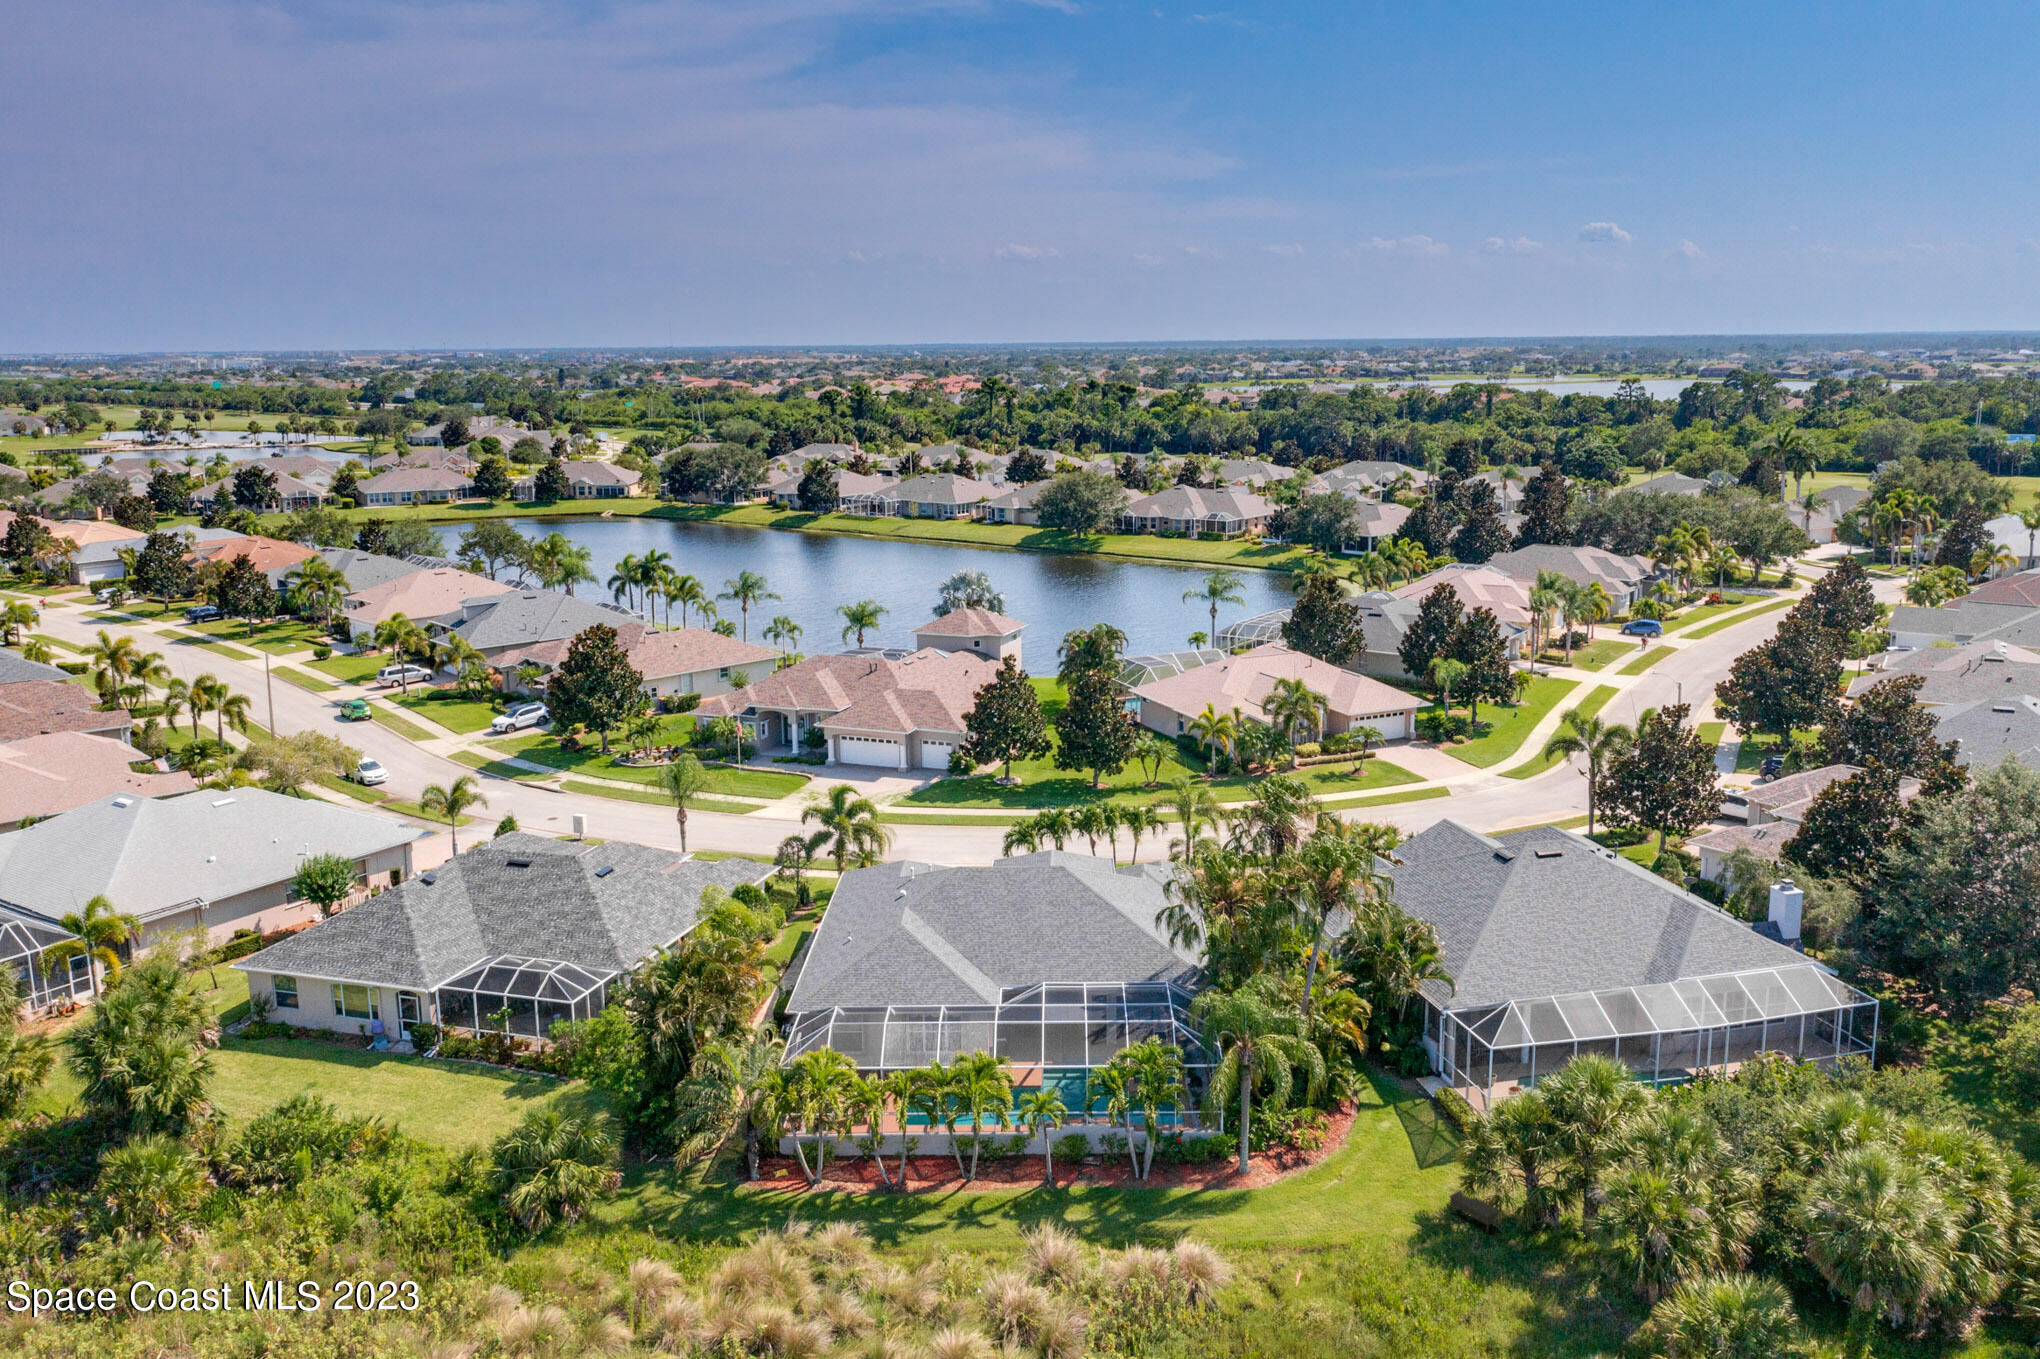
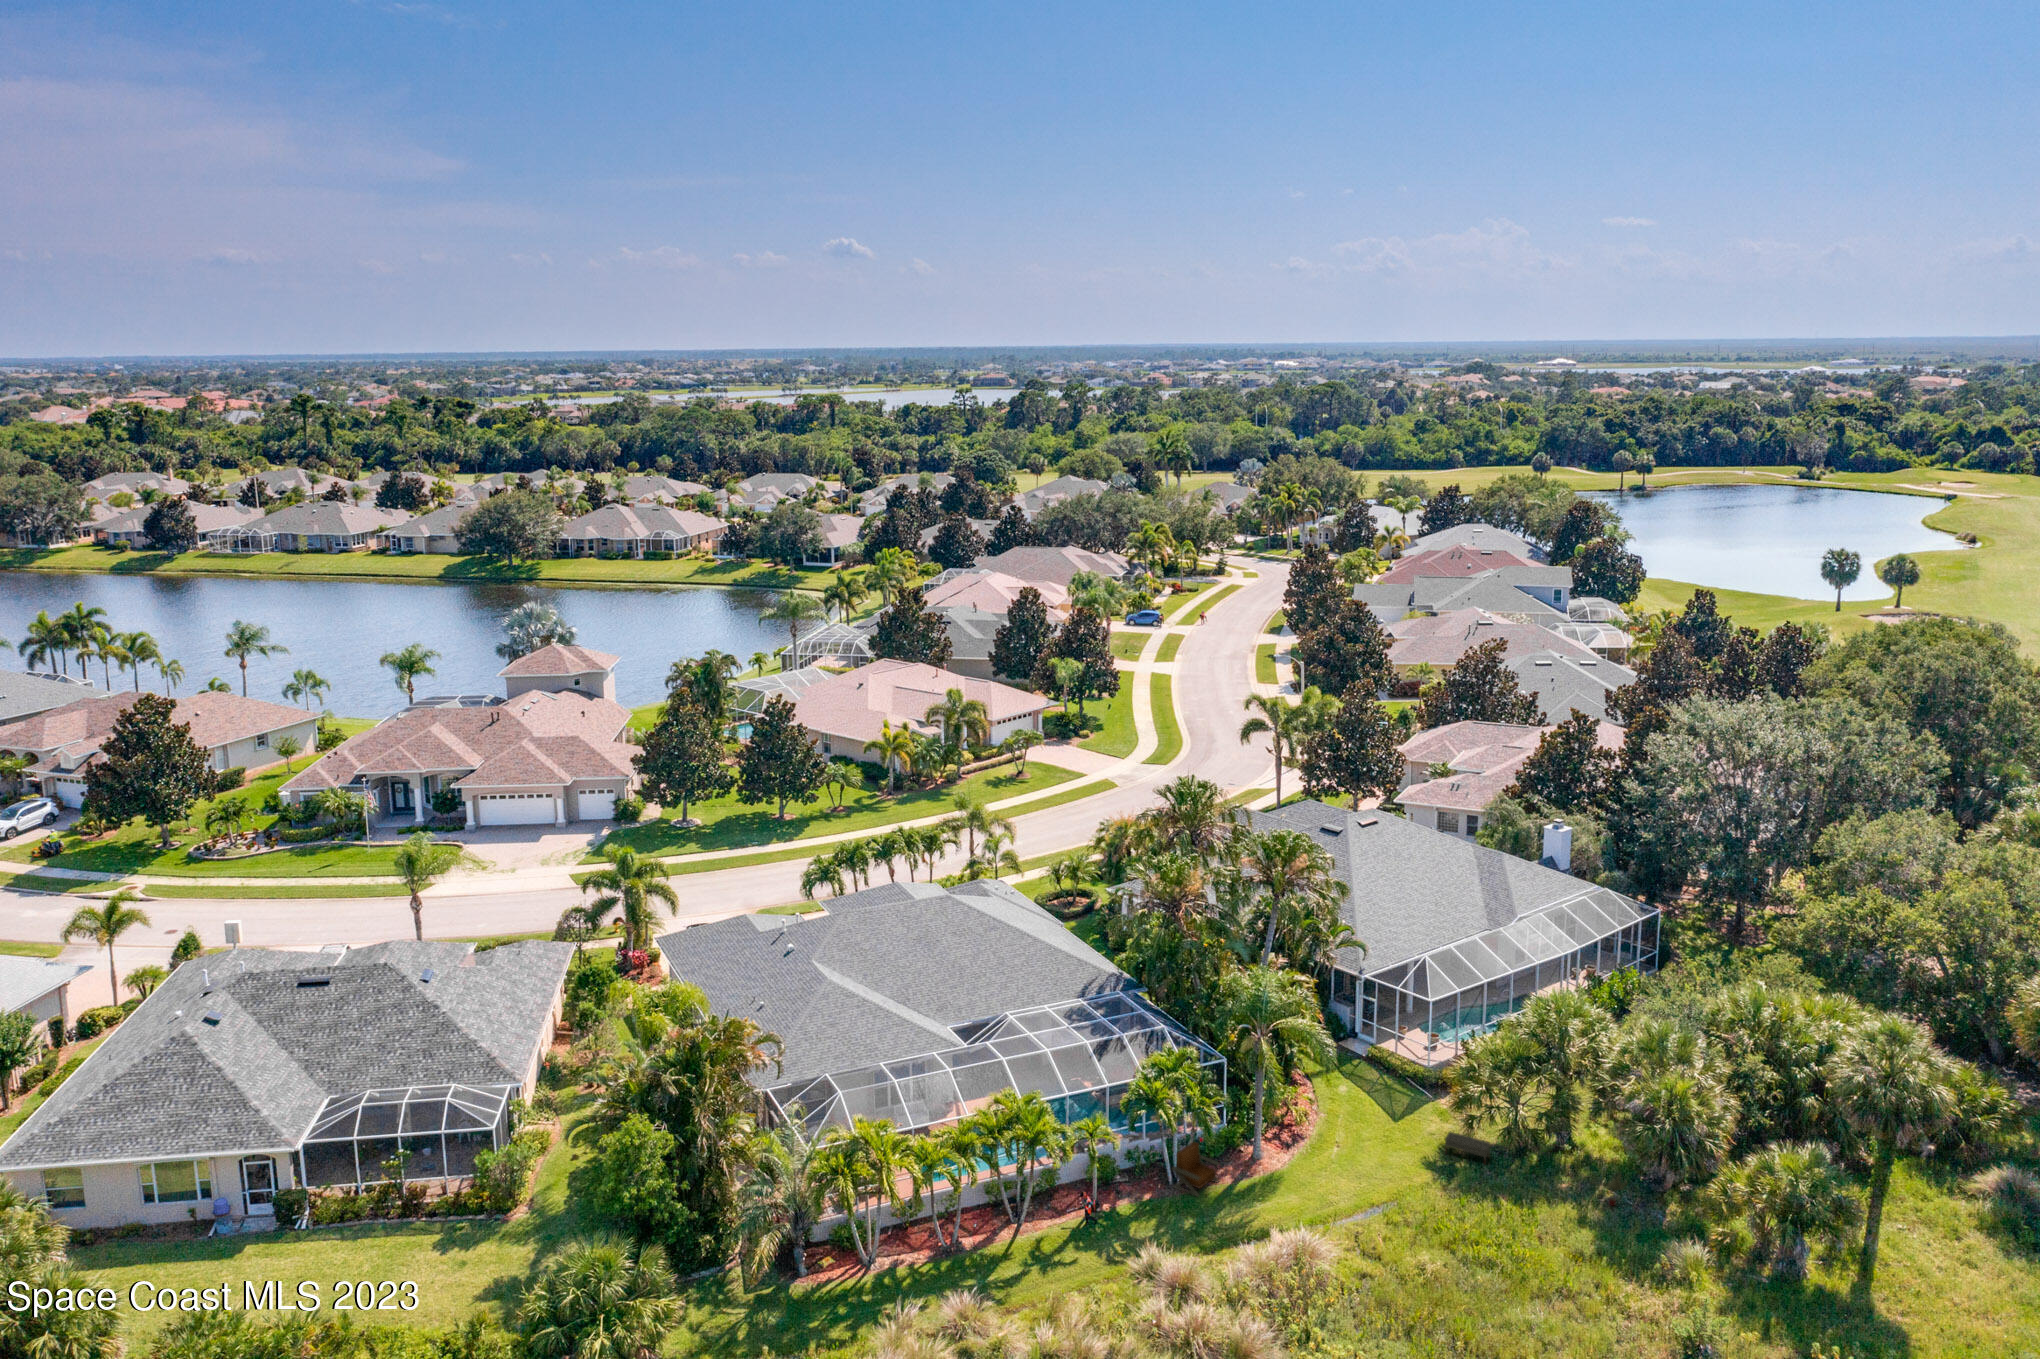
lounge chair: none [1135,1139,1187,1196] -> present [1172,1142,1219,1196]
potted tree: none [1591,1271,1621,1309] -> present [1601,1175,1627,1206]

